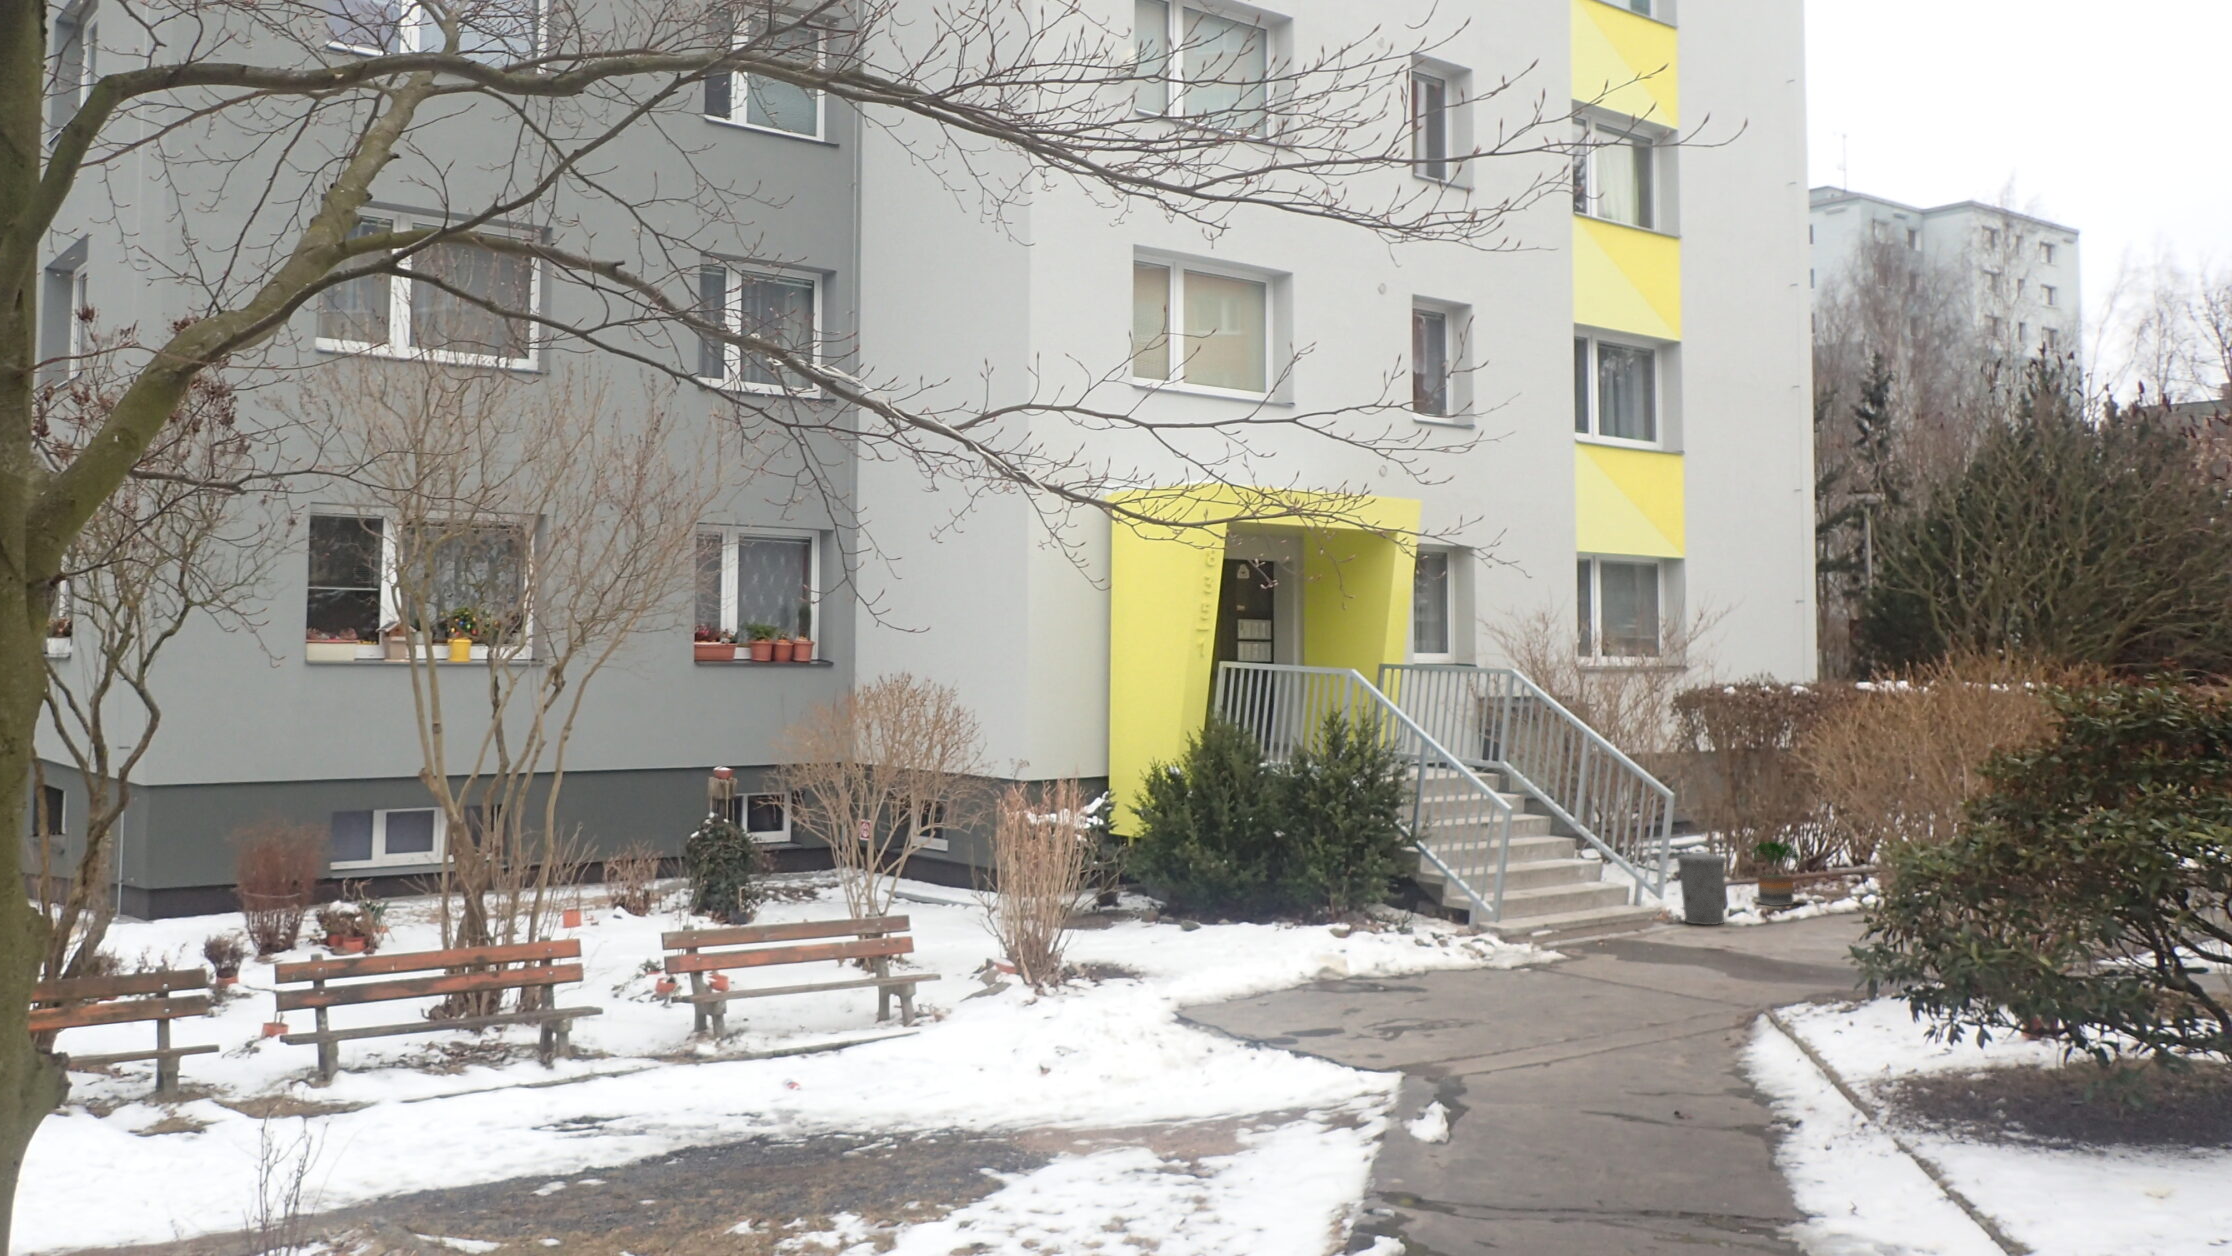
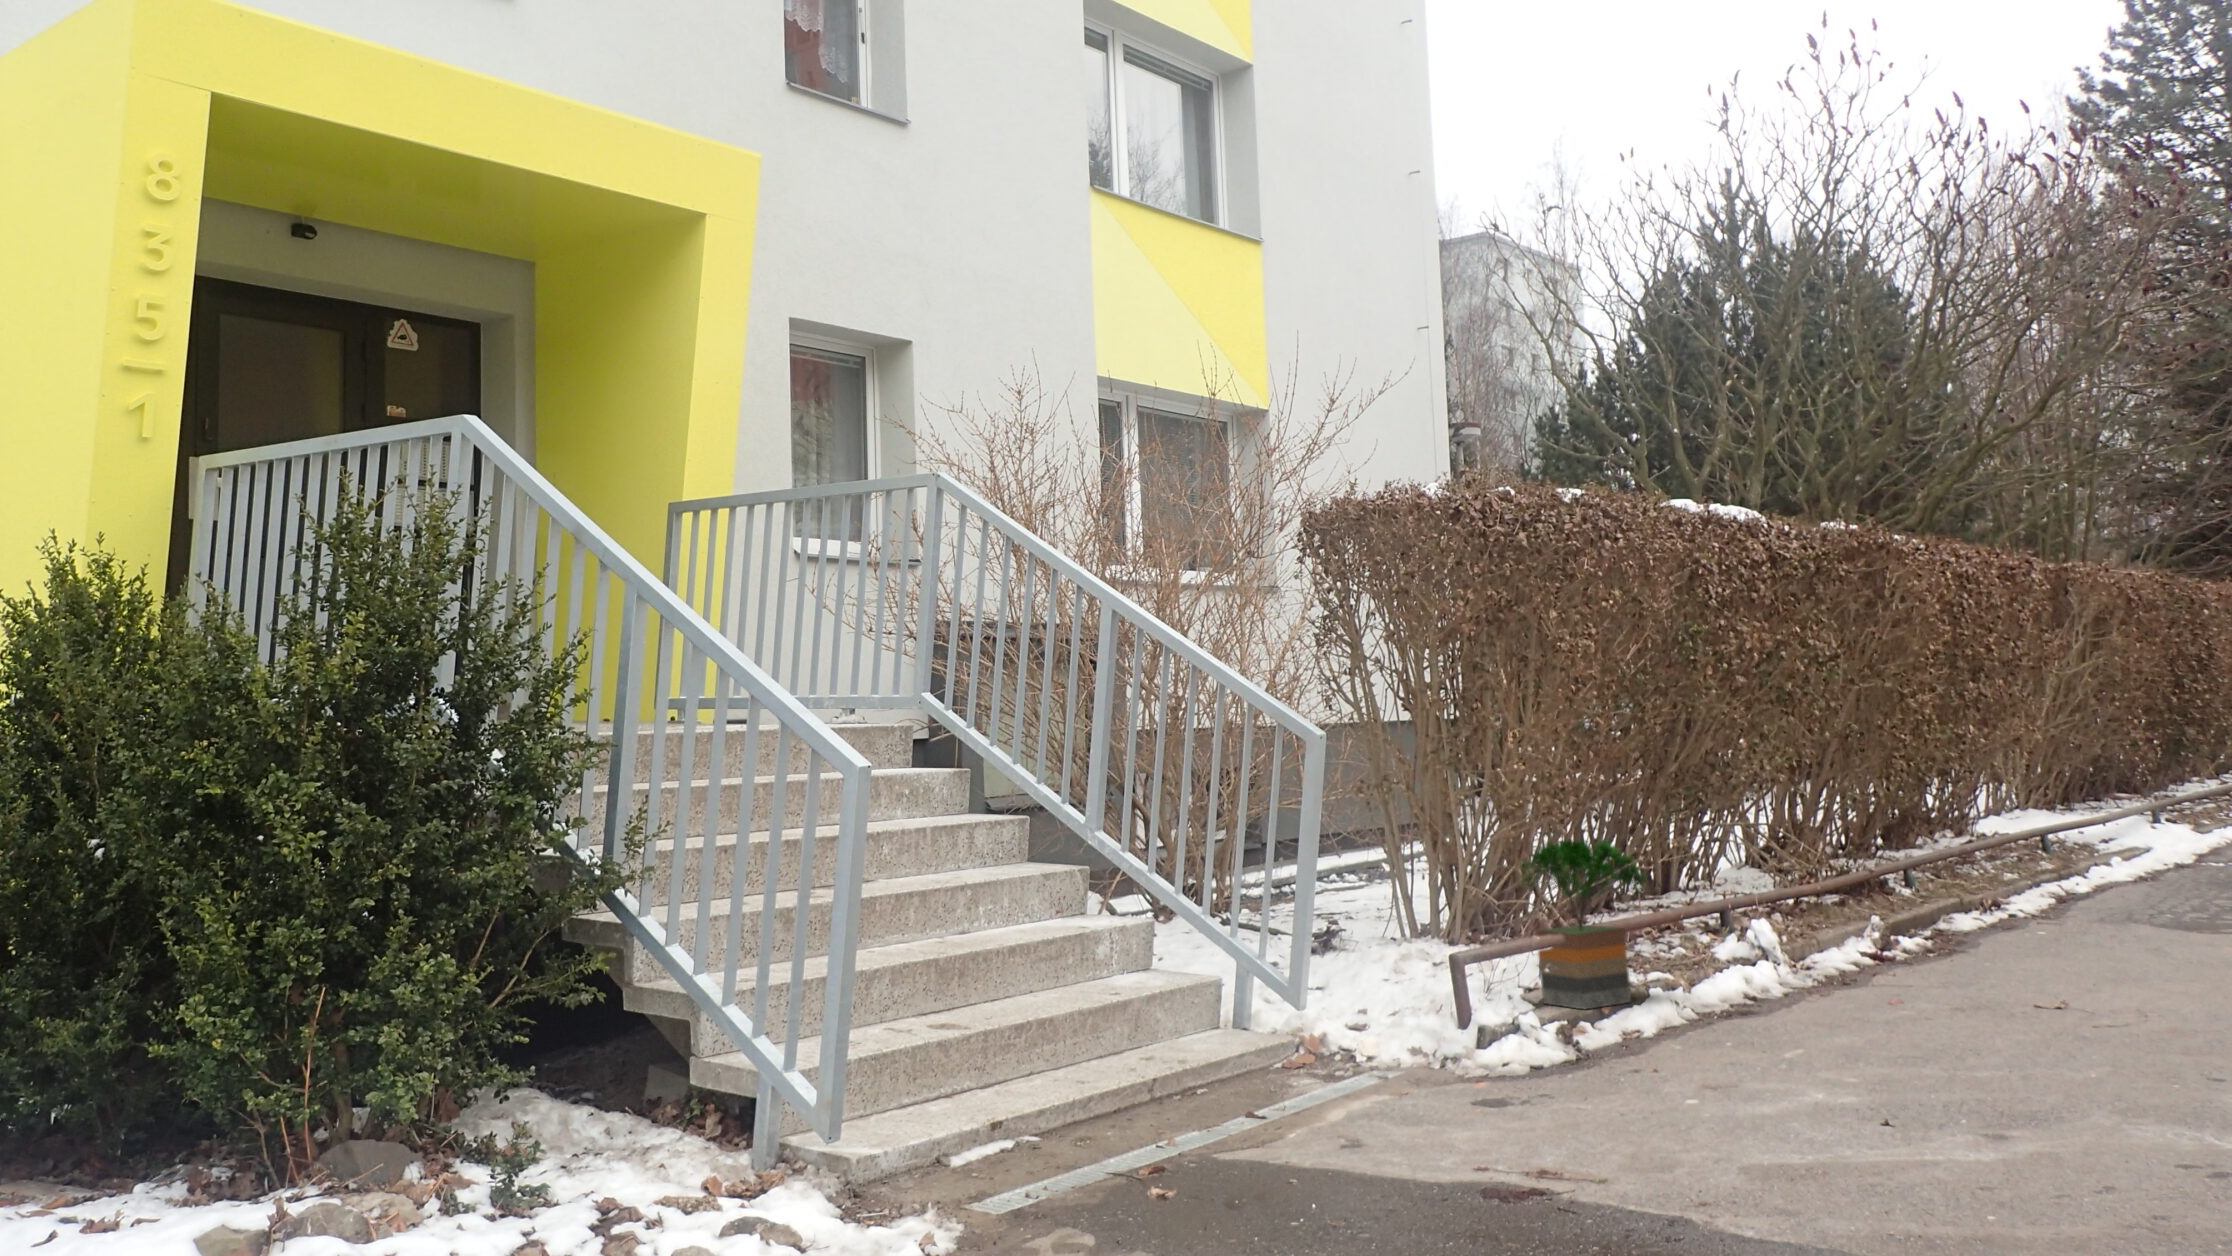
trash can: present [1677,853,1726,925] -> none [1357,876,1496,1091]

